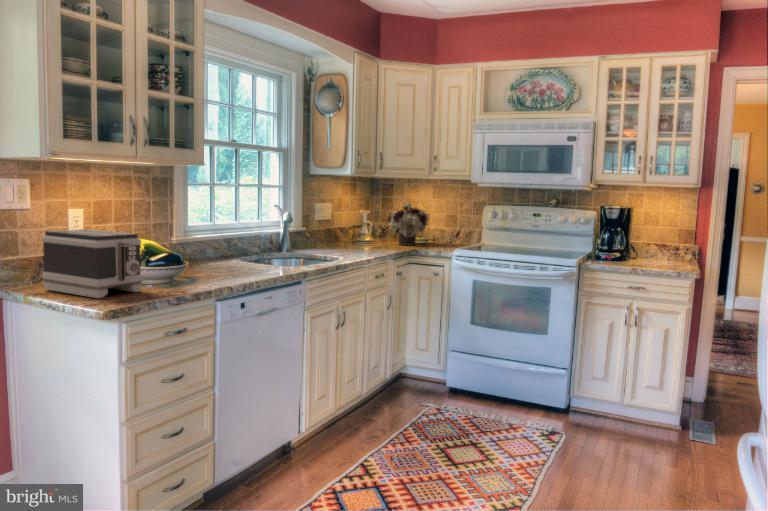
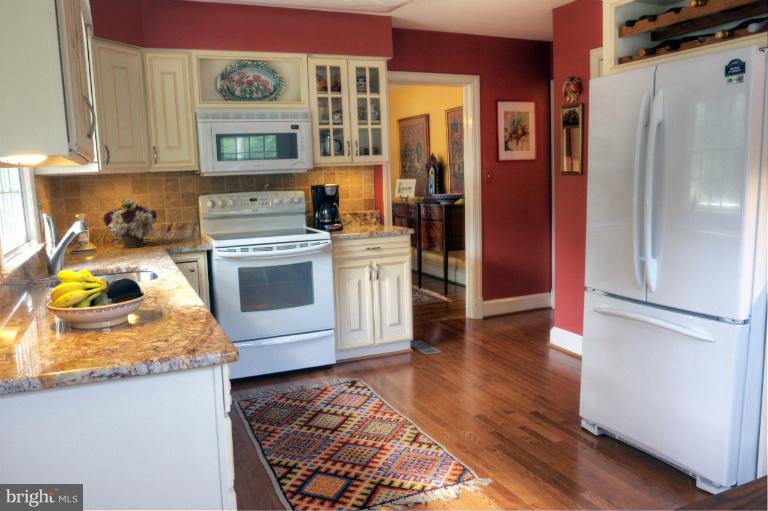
toaster: present [42,229,143,298] -> none [60,264,197,364]

